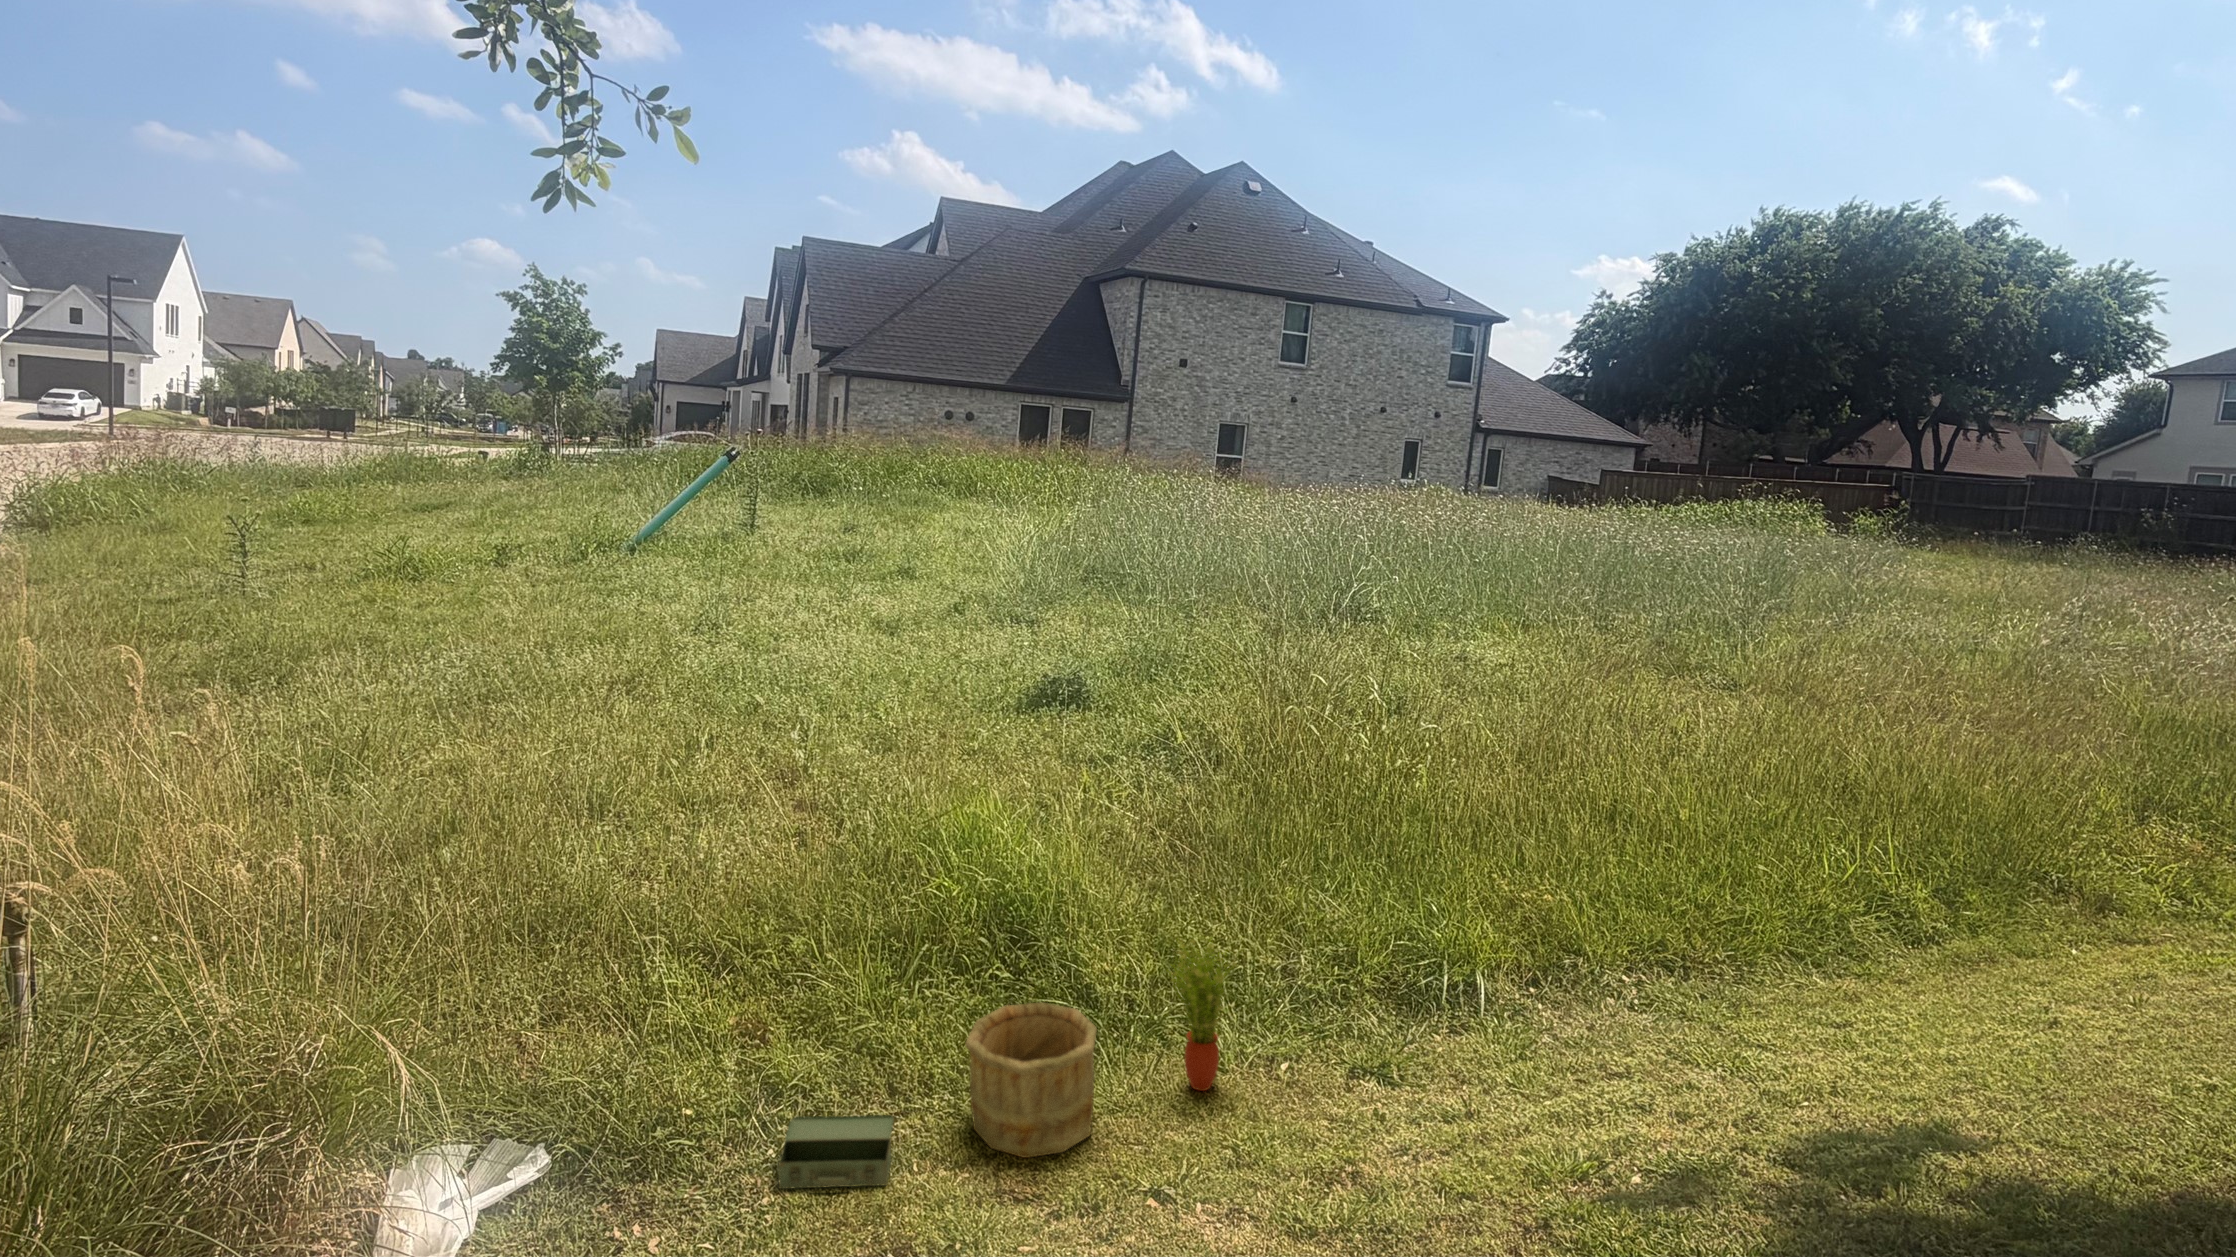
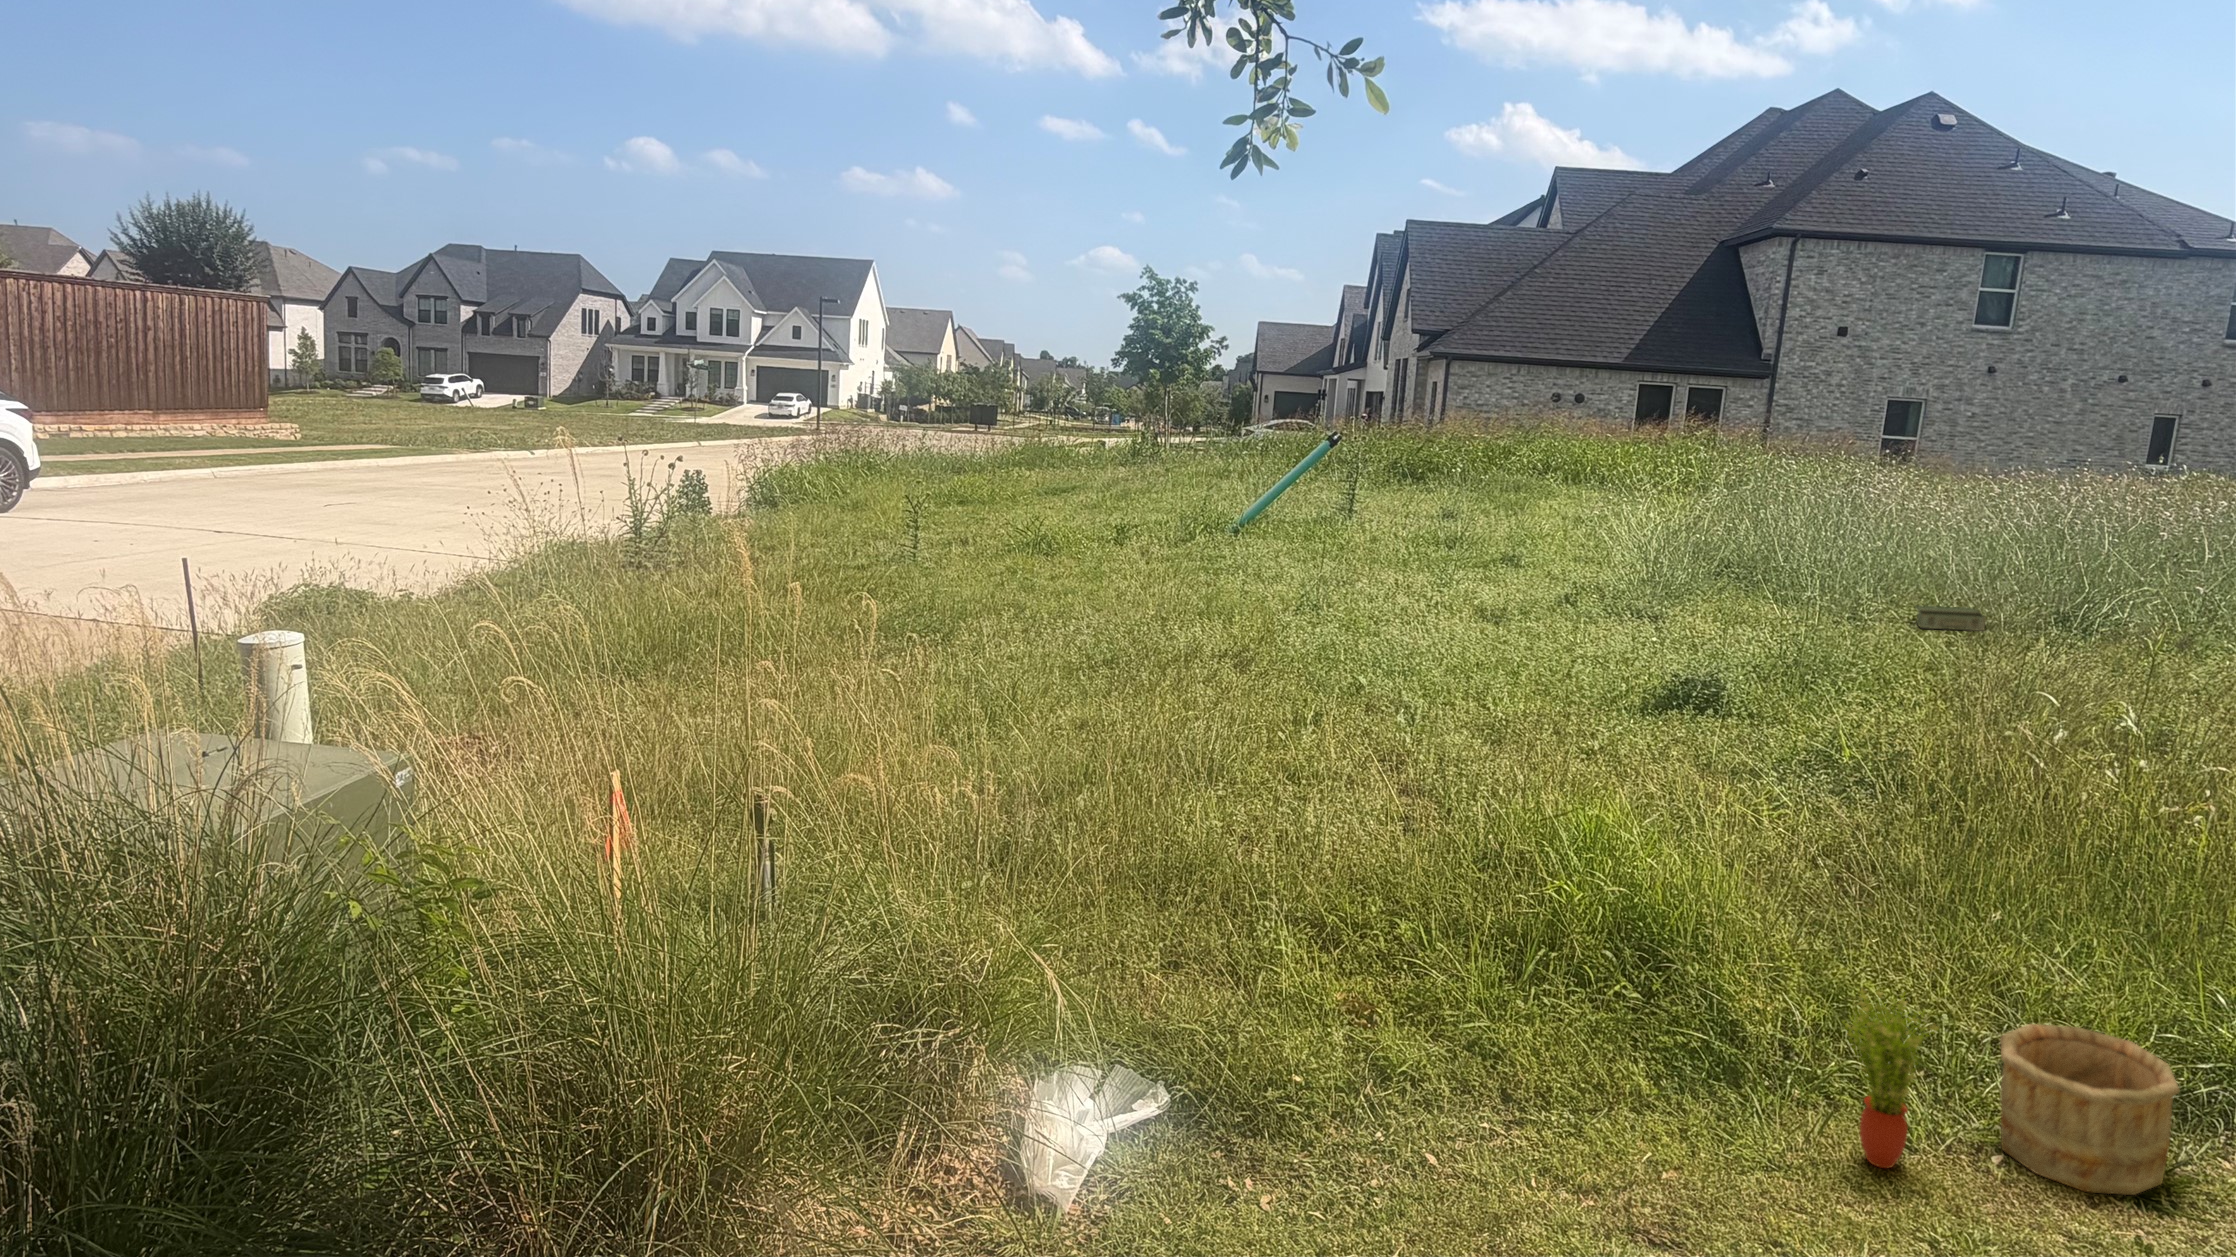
wooden bucket: present [965,1002,1097,1158] -> present [2000,1024,2180,1195]
toolbox: present [778,1115,894,1189] -> present [1915,605,1986,631]

